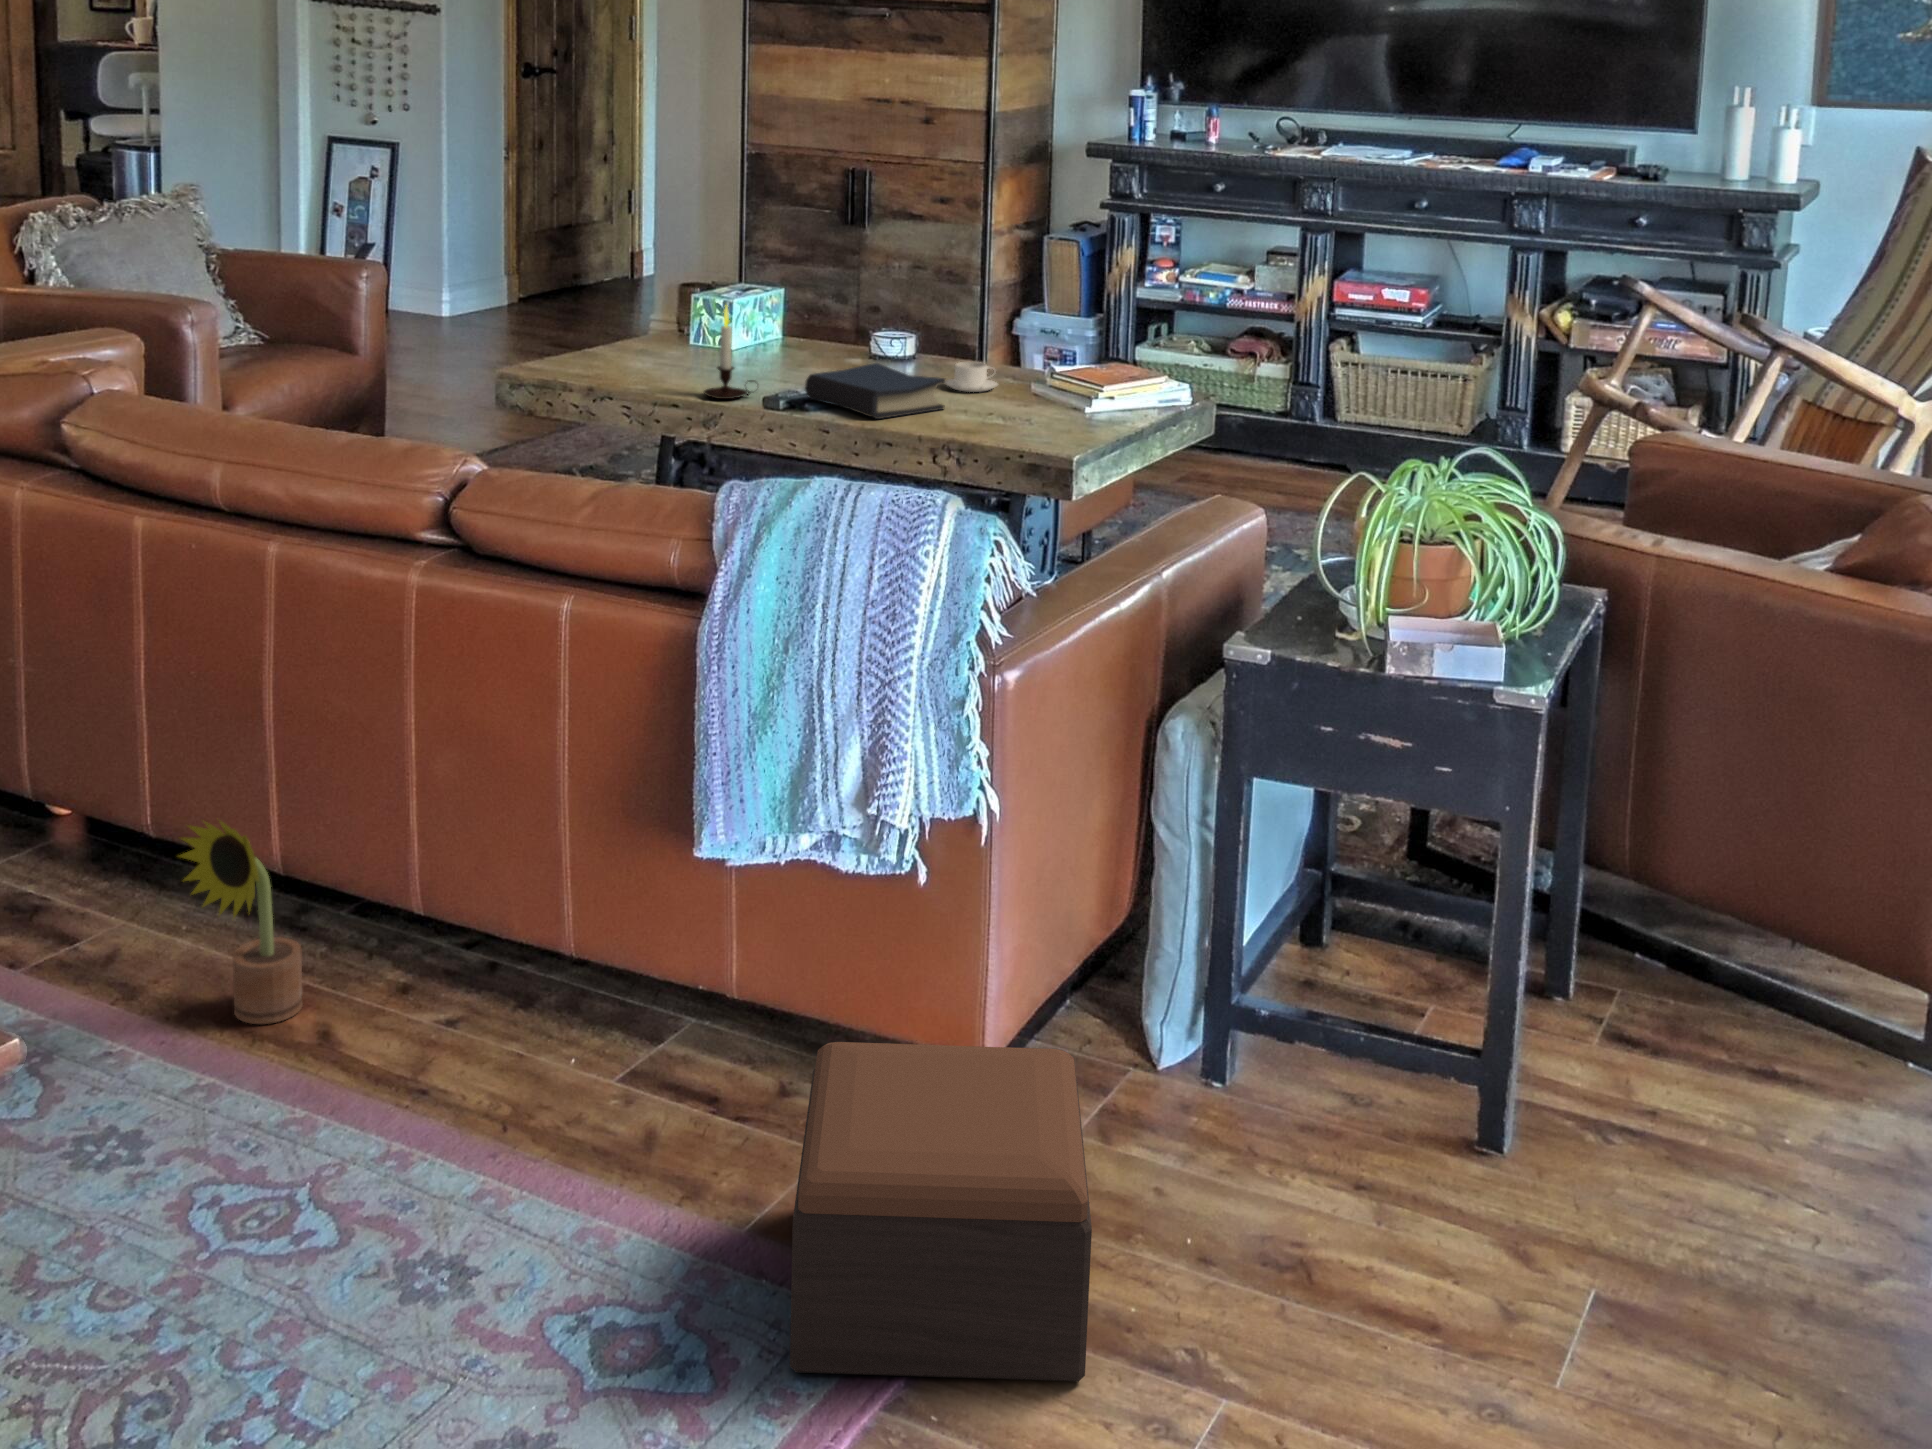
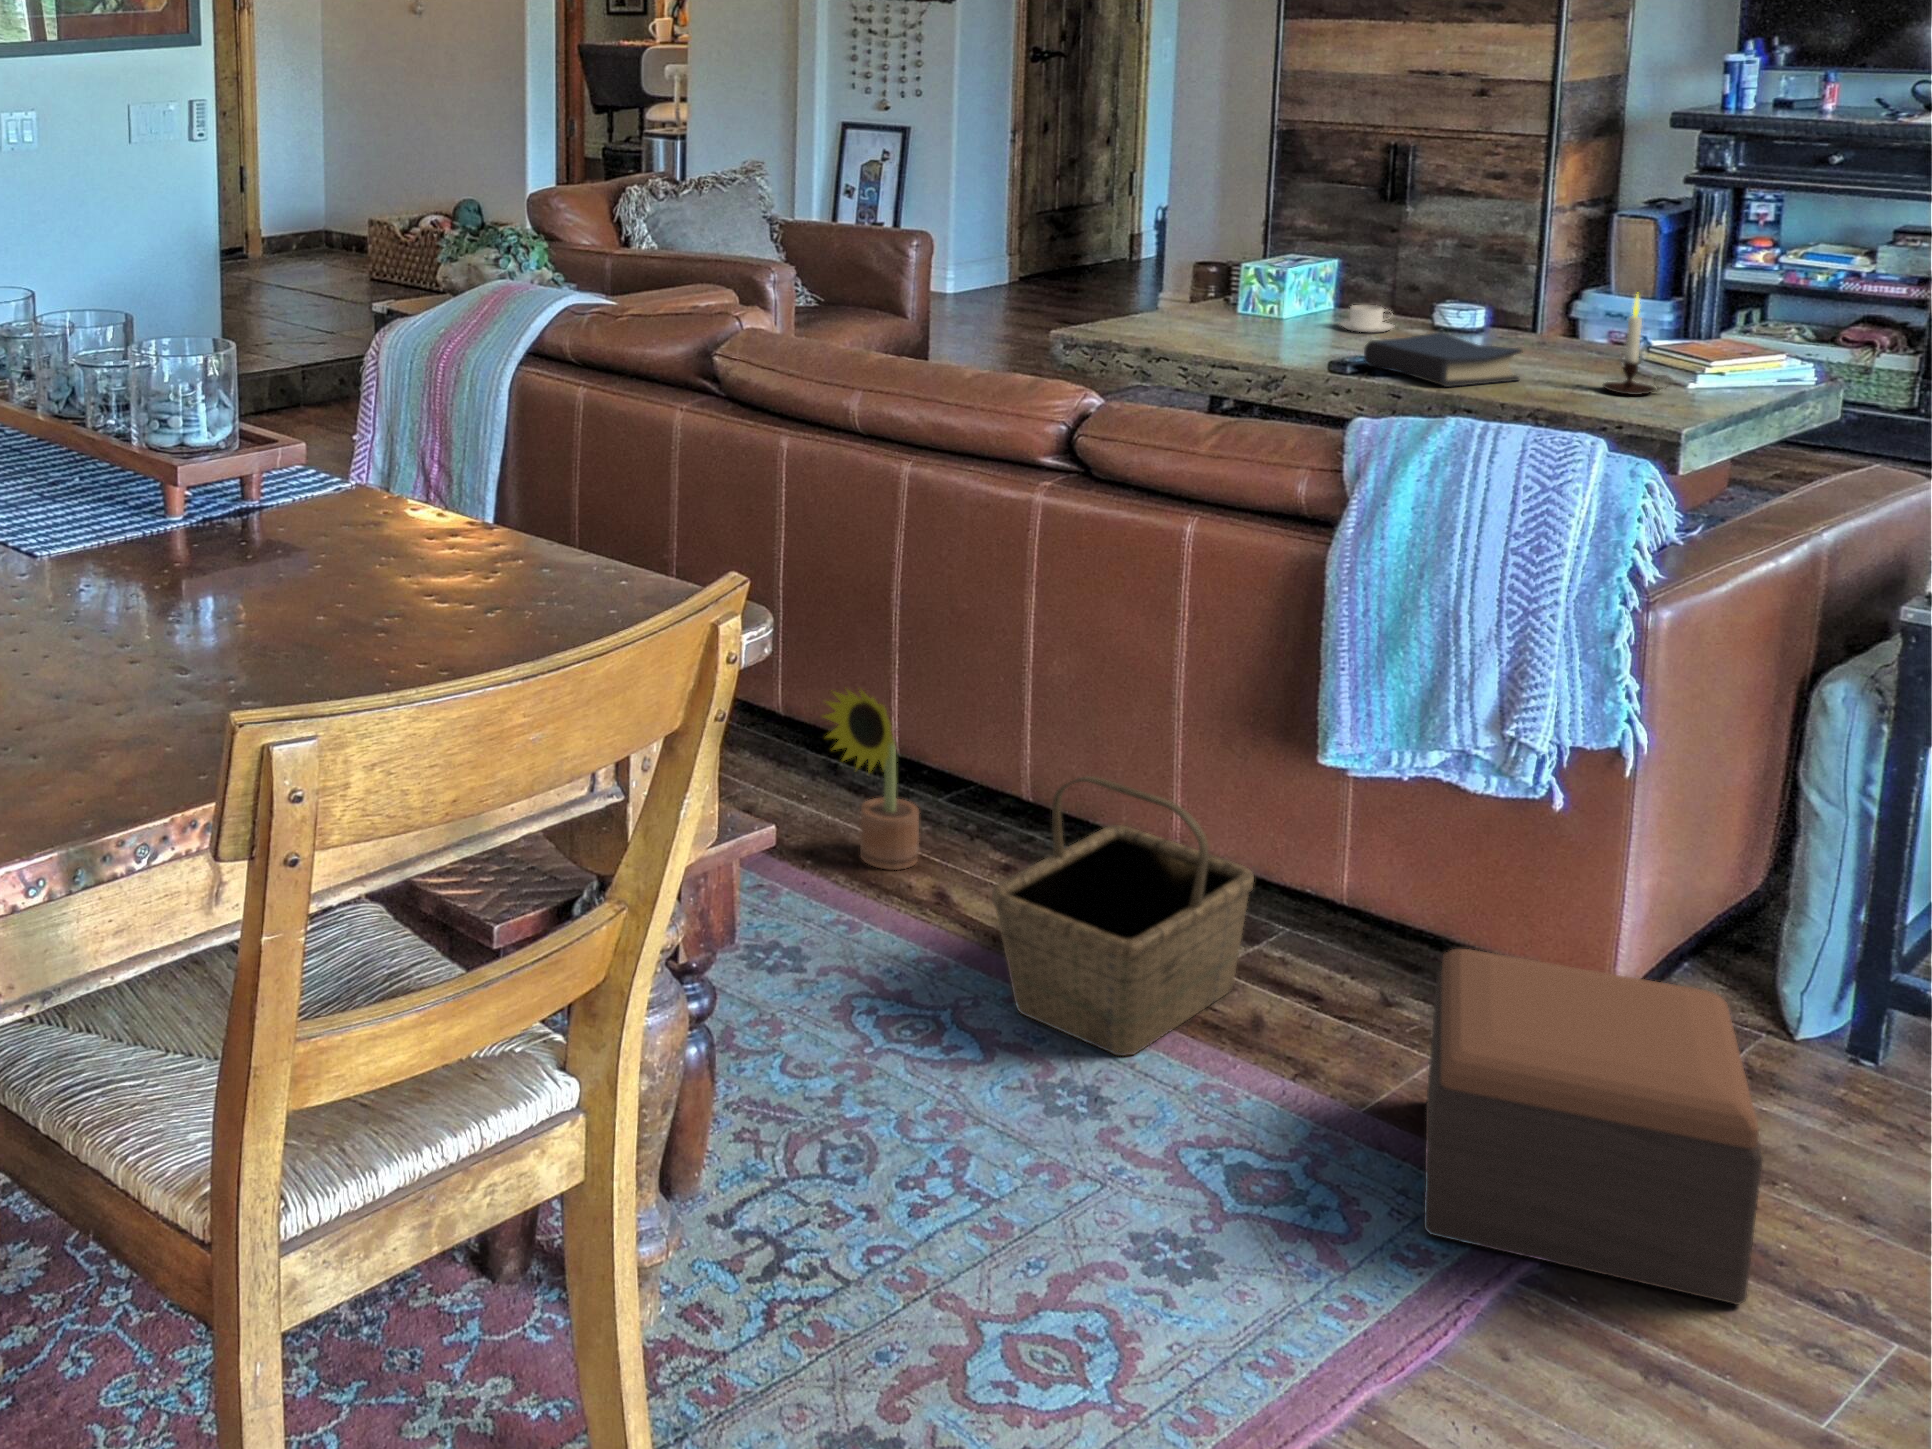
candle: present [704,306,755,399] -> present [1603,295,1666,395]
coffee cup: present [945,362,998,392] -> present [1340,305,1394,332]
basket: none [353,899,647,1219] -> present [992,776,1254,1056]

